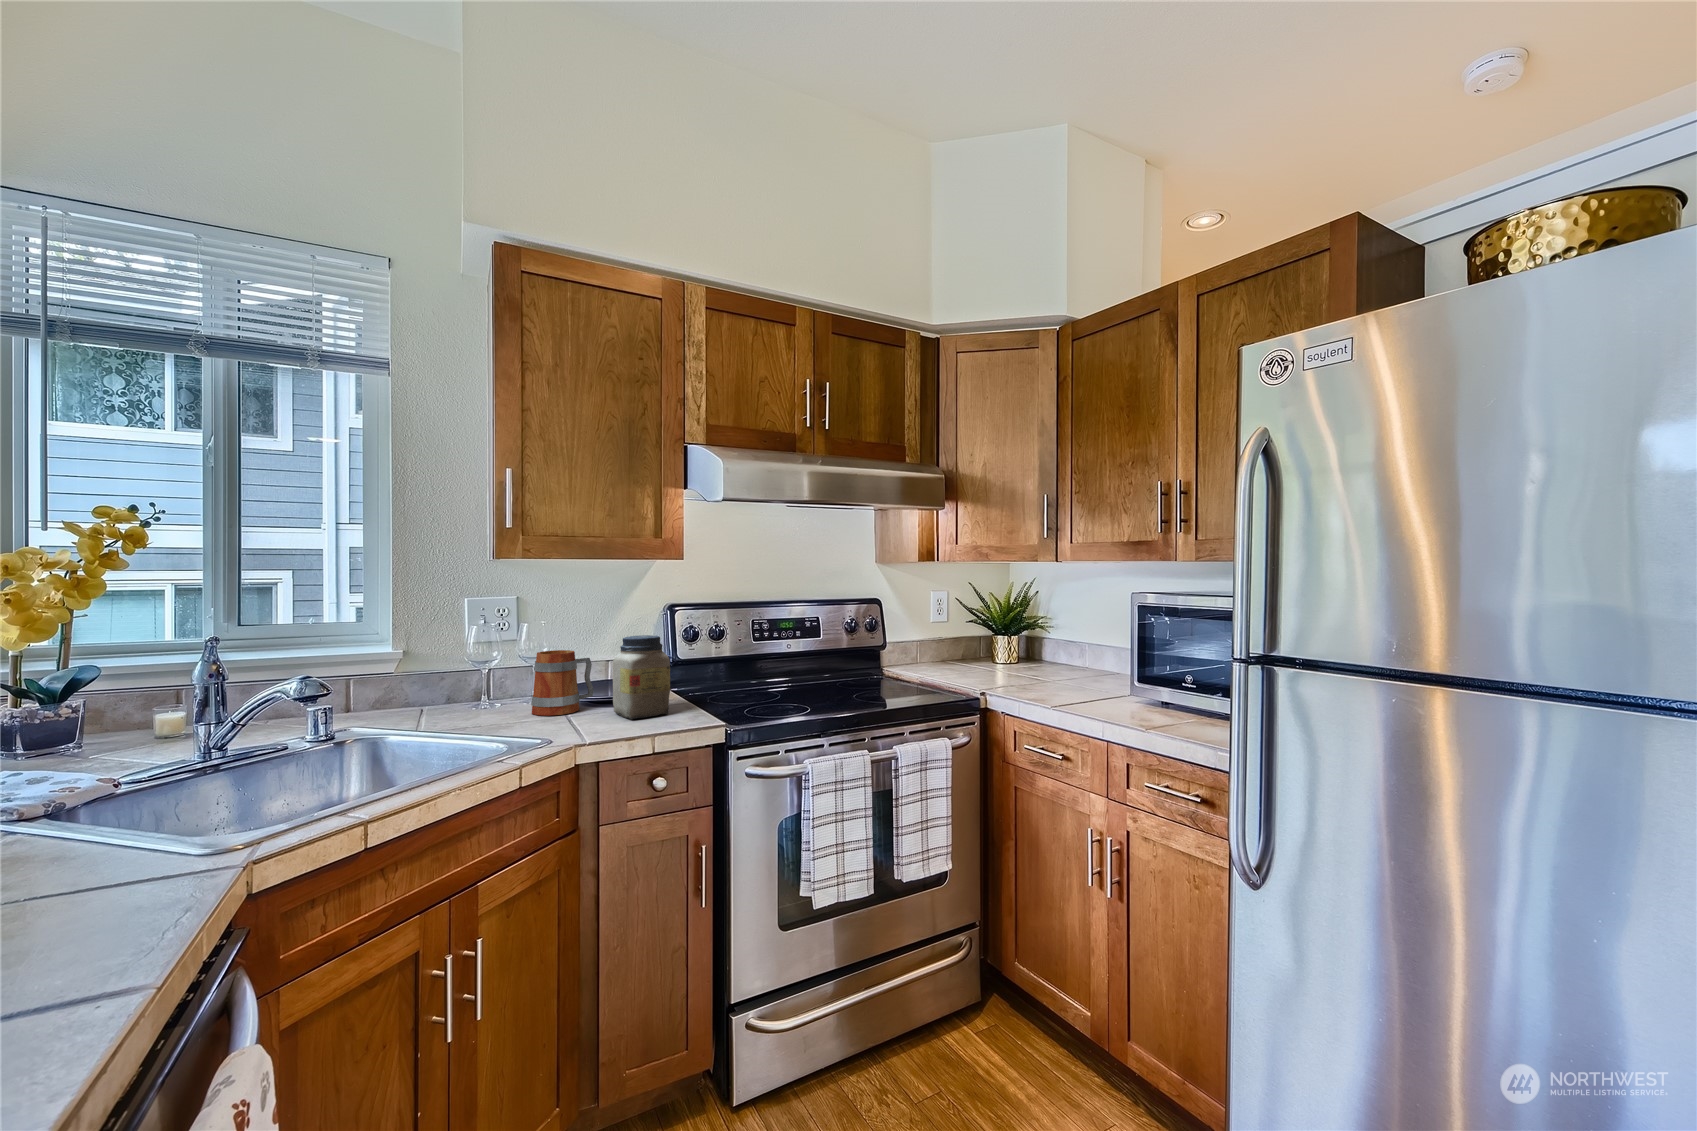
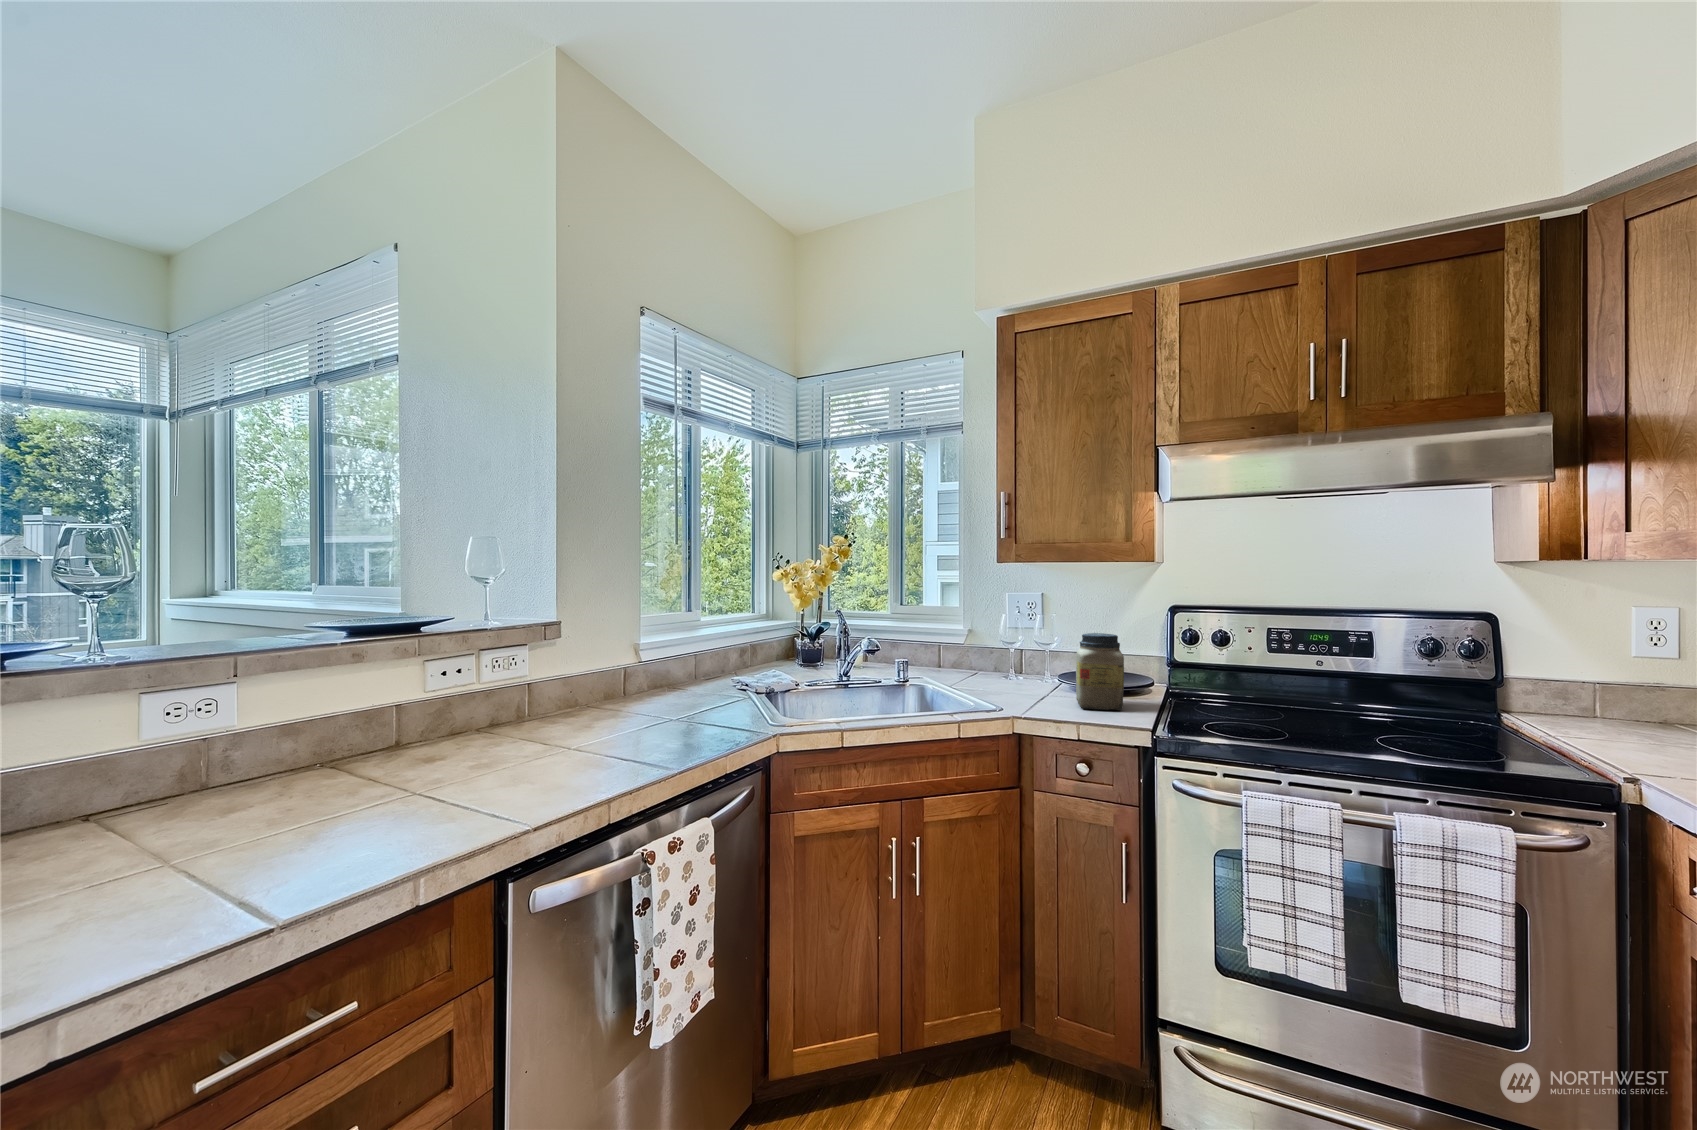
mug: present [531,650,594,716] -> none [1019,640,1072,695]

